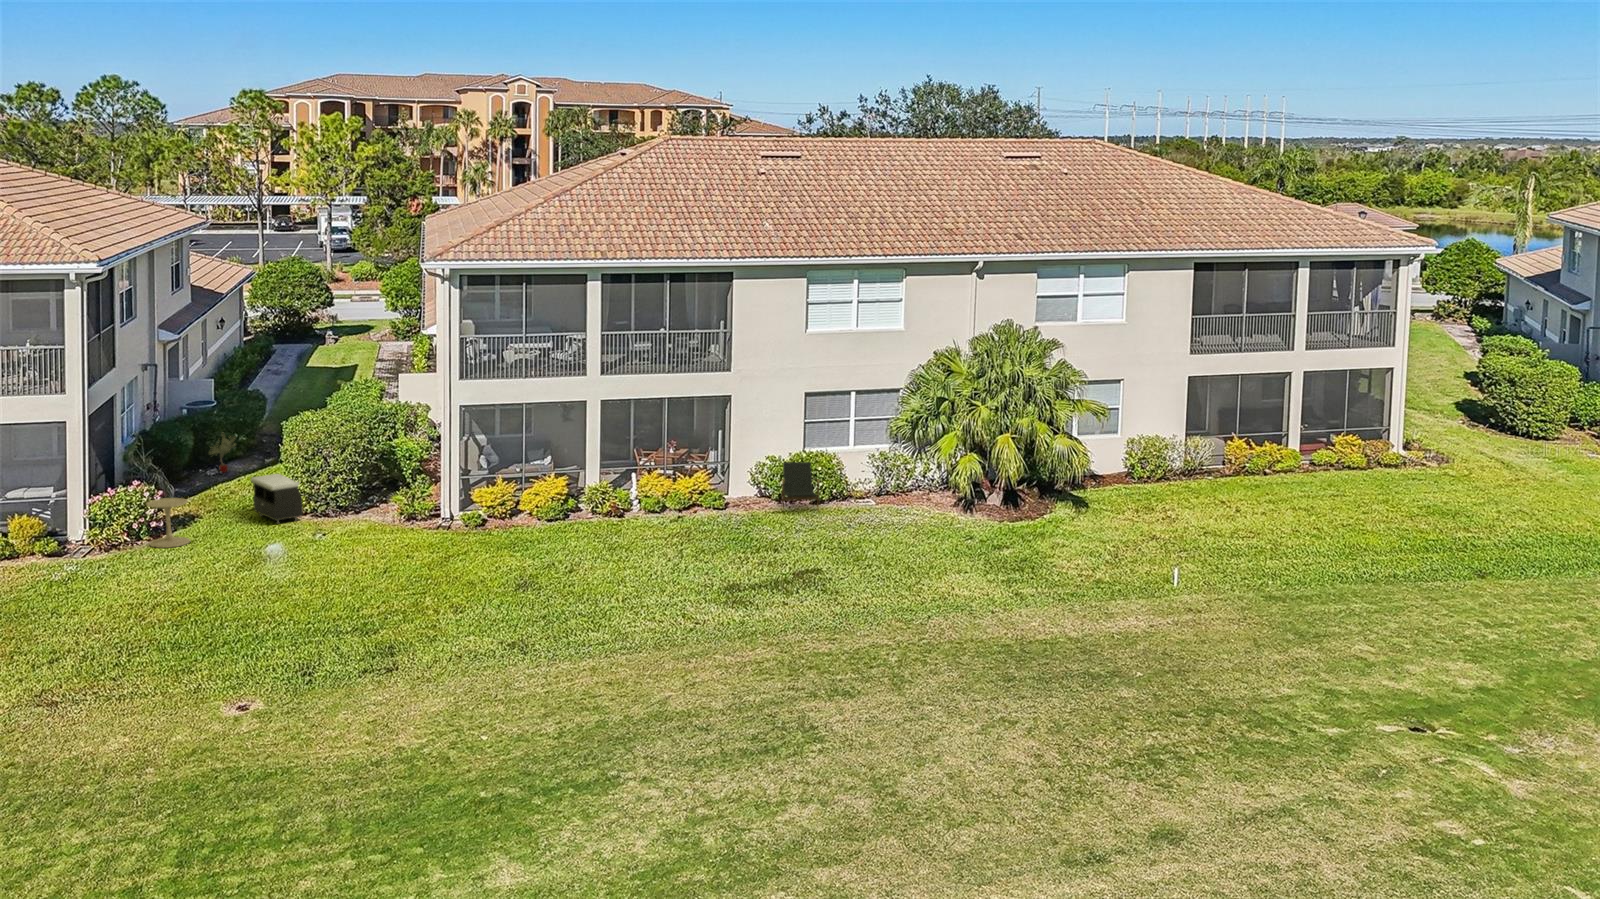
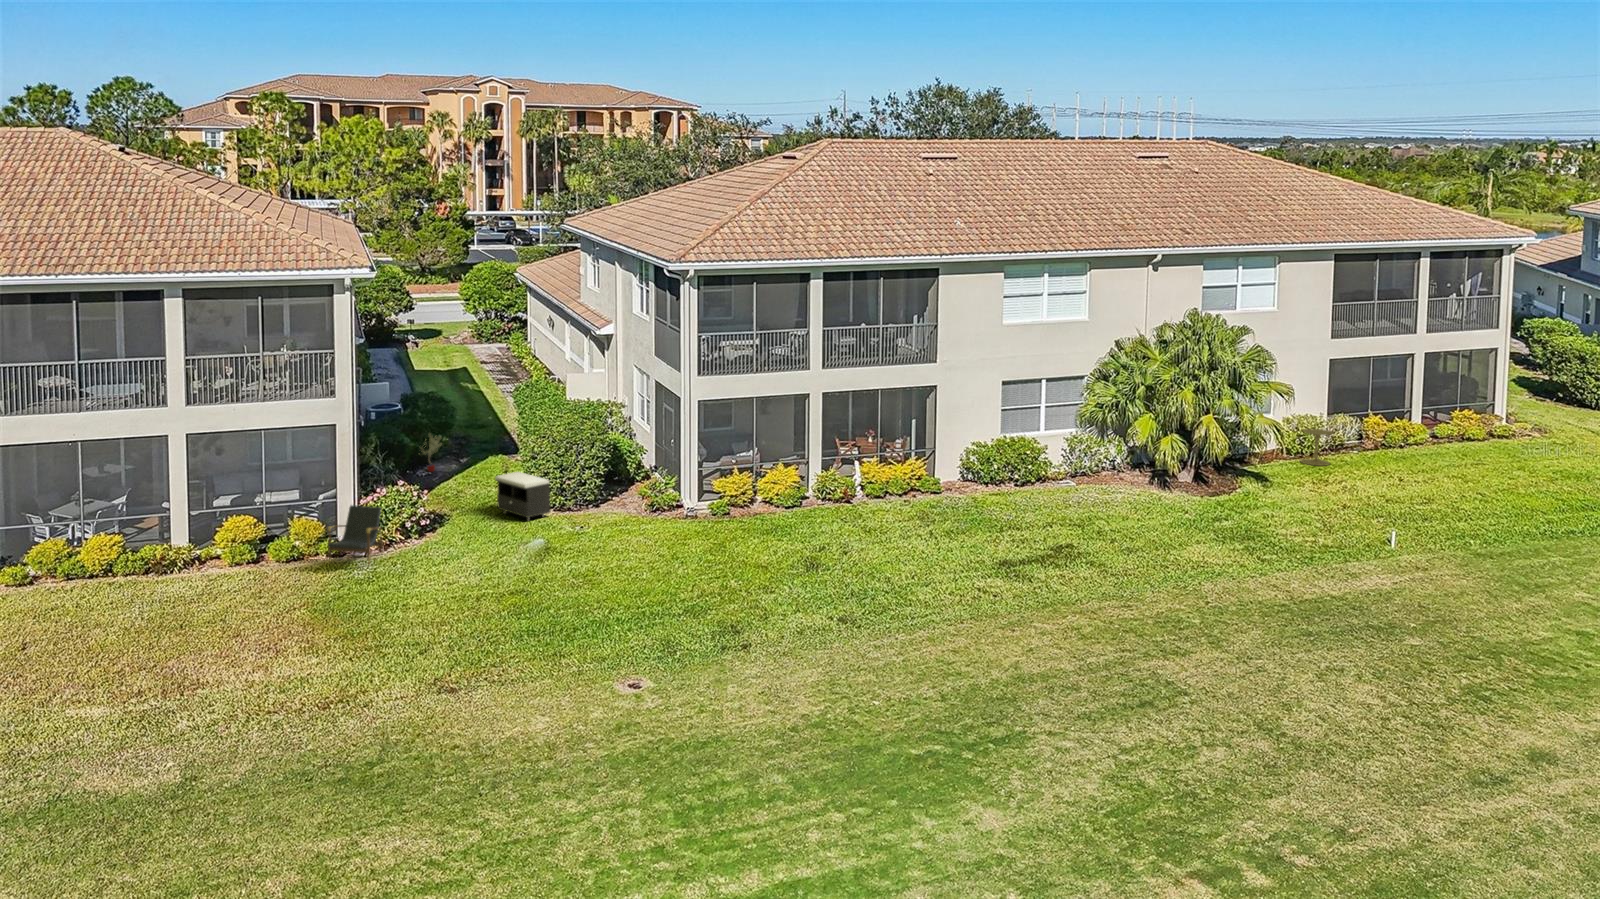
lounge chair: present [781,462,820,510] -> present [328,505,383,565]
pedestal table: present [146,498,190,548] -> present [1300,429,1333,466]

